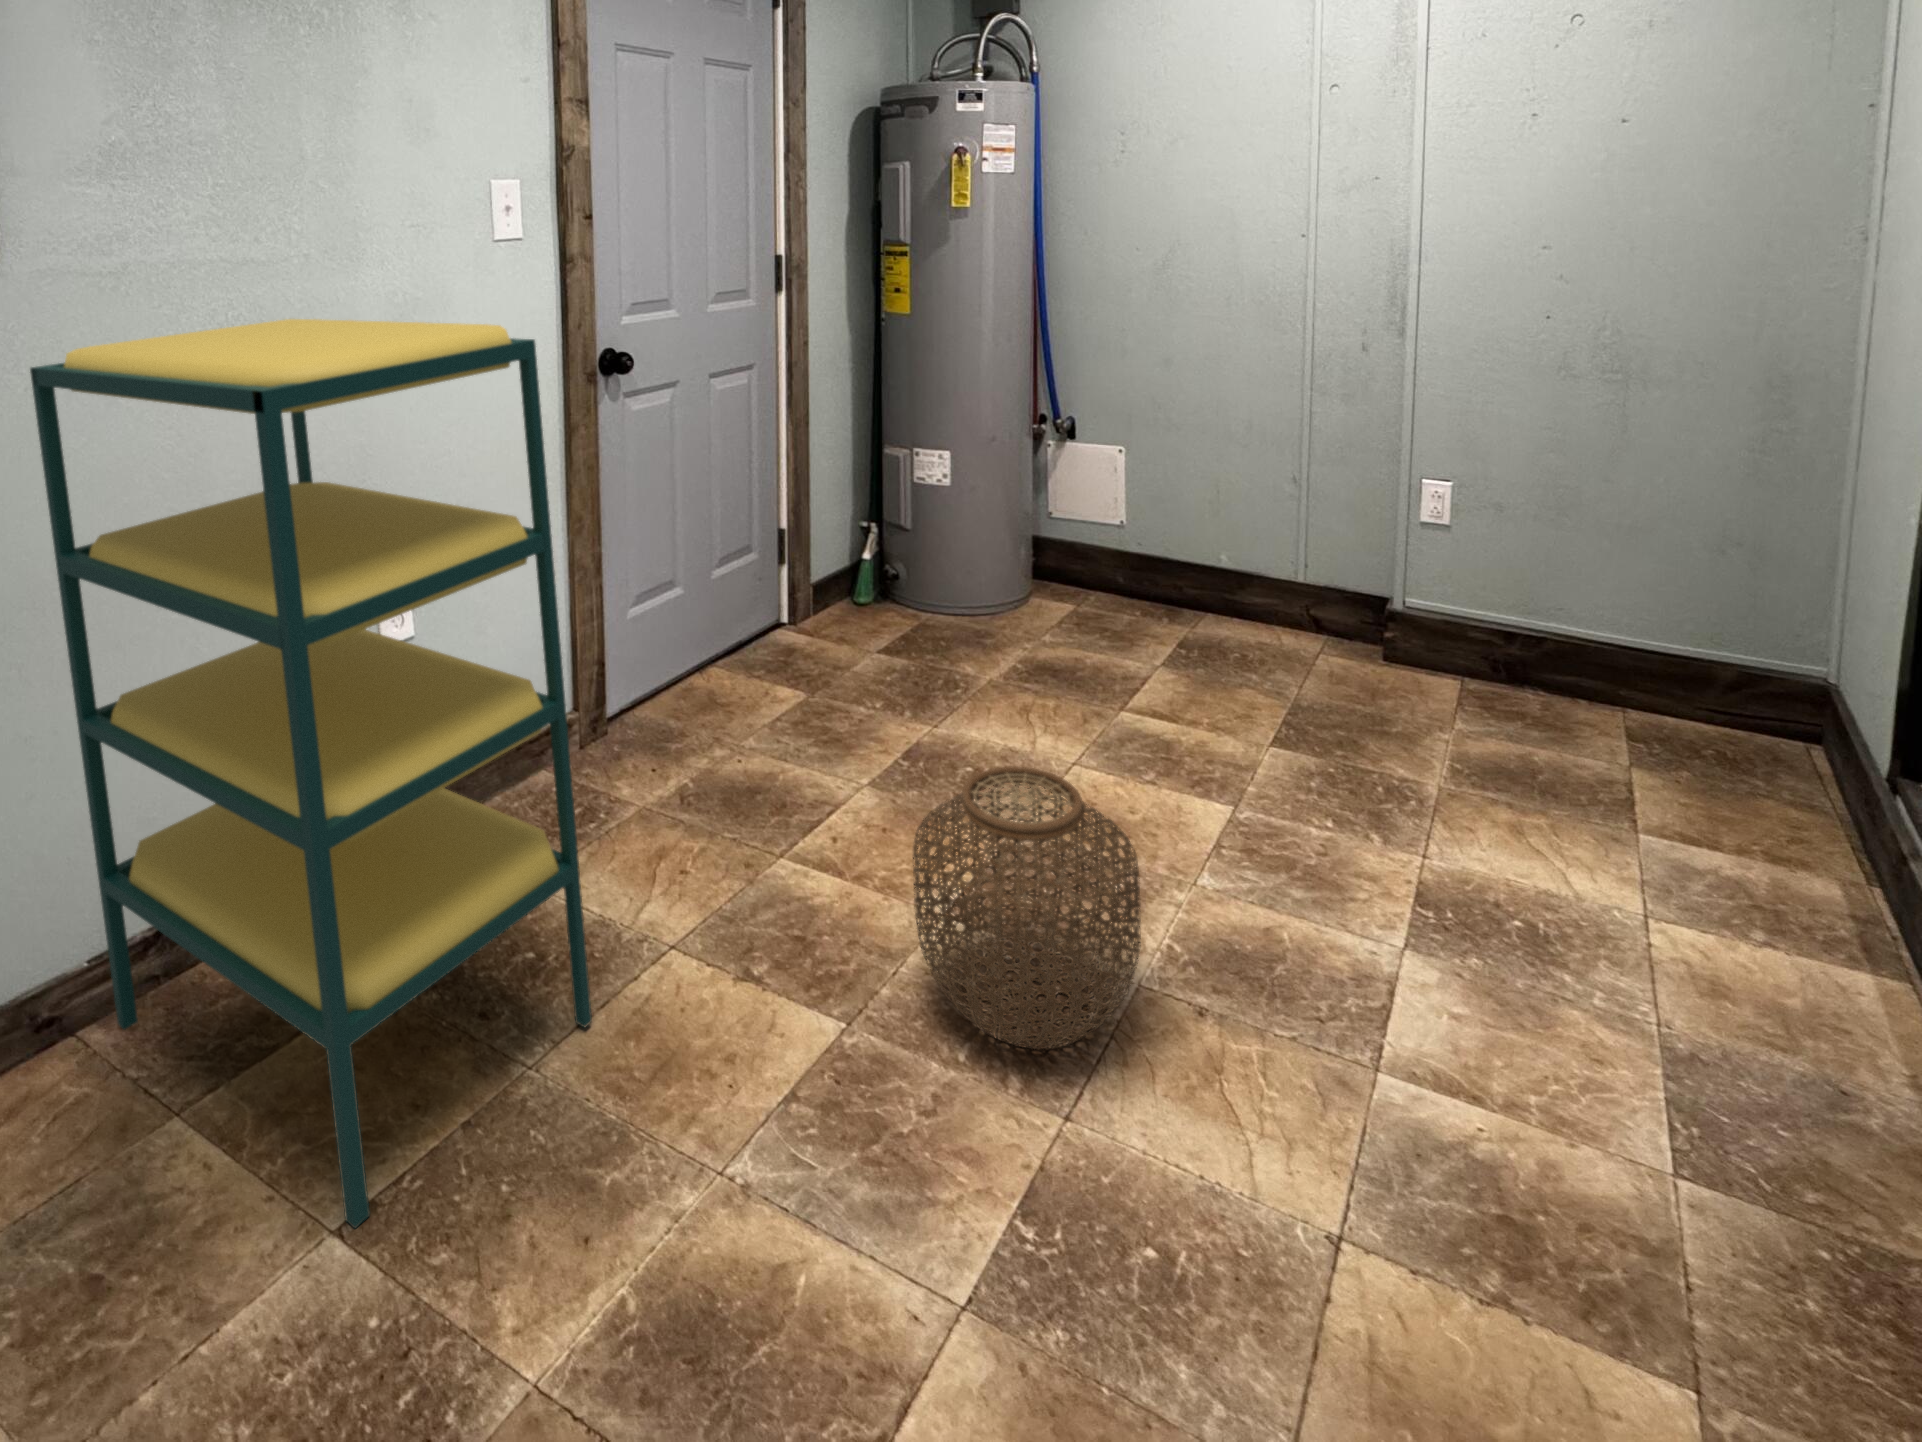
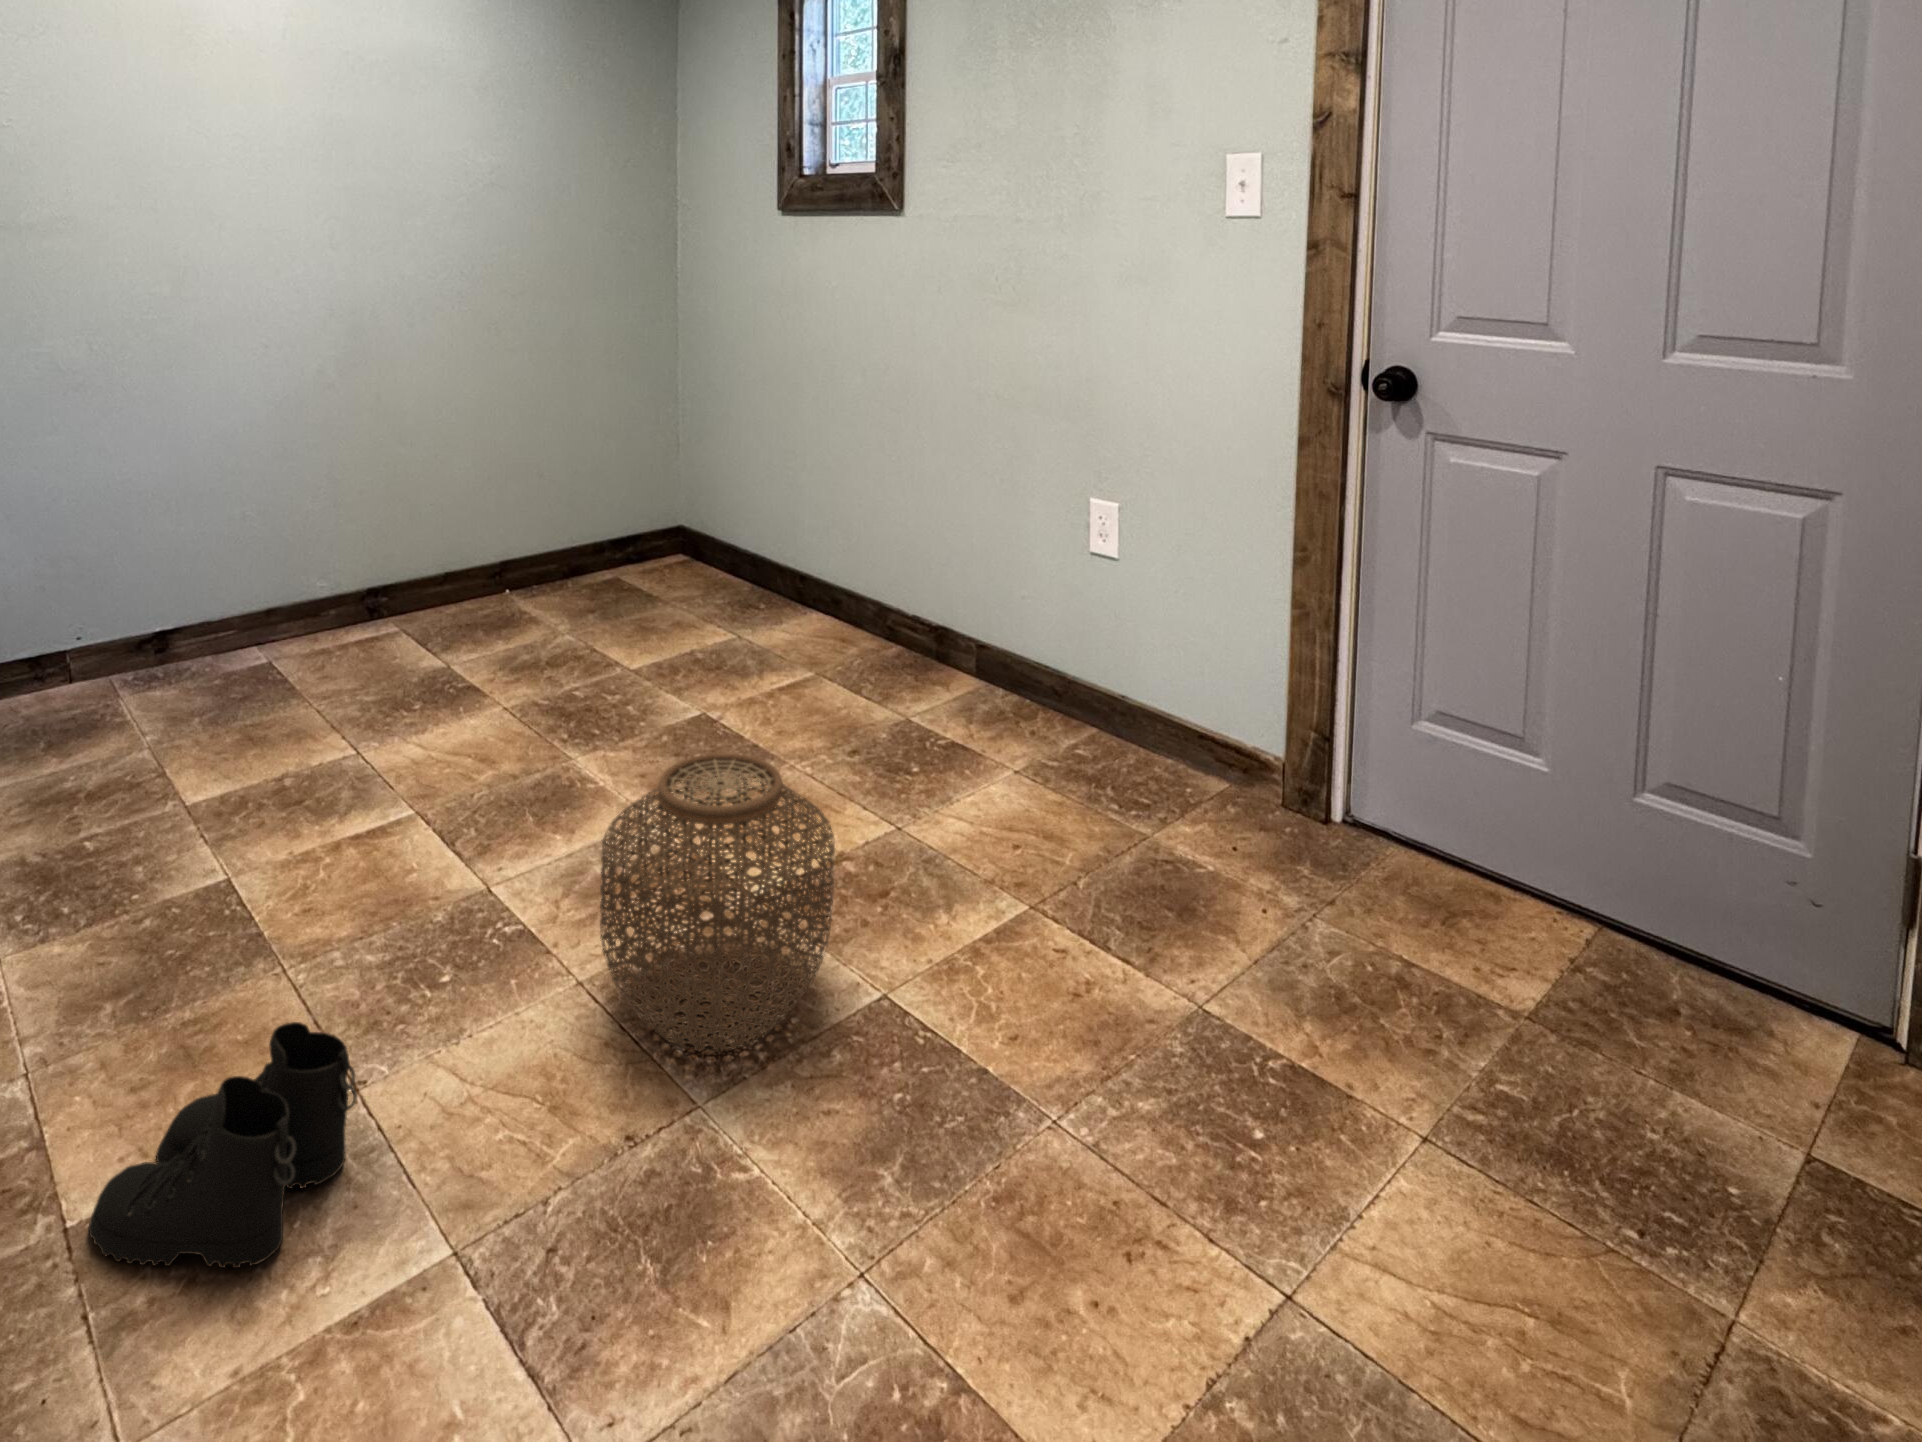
shelving unit: present [30,319,592,1228] -> none [705,241,1046,787]
boots: none [1399,1057,1673,1367] -> present [88,1022,357,1268]

